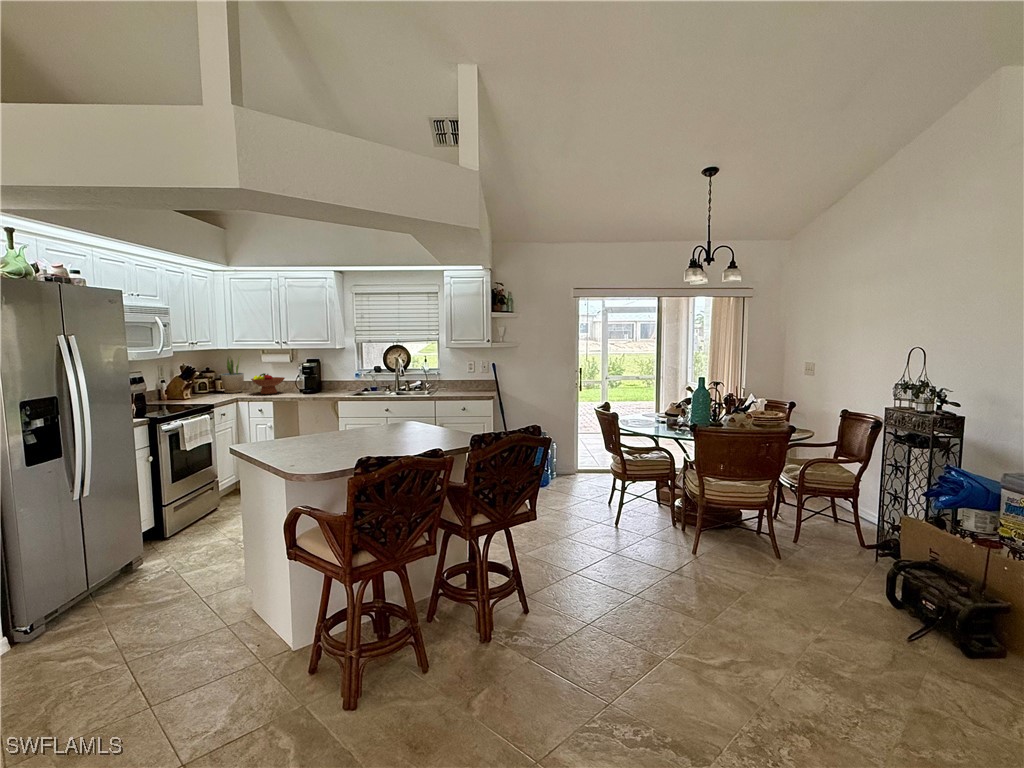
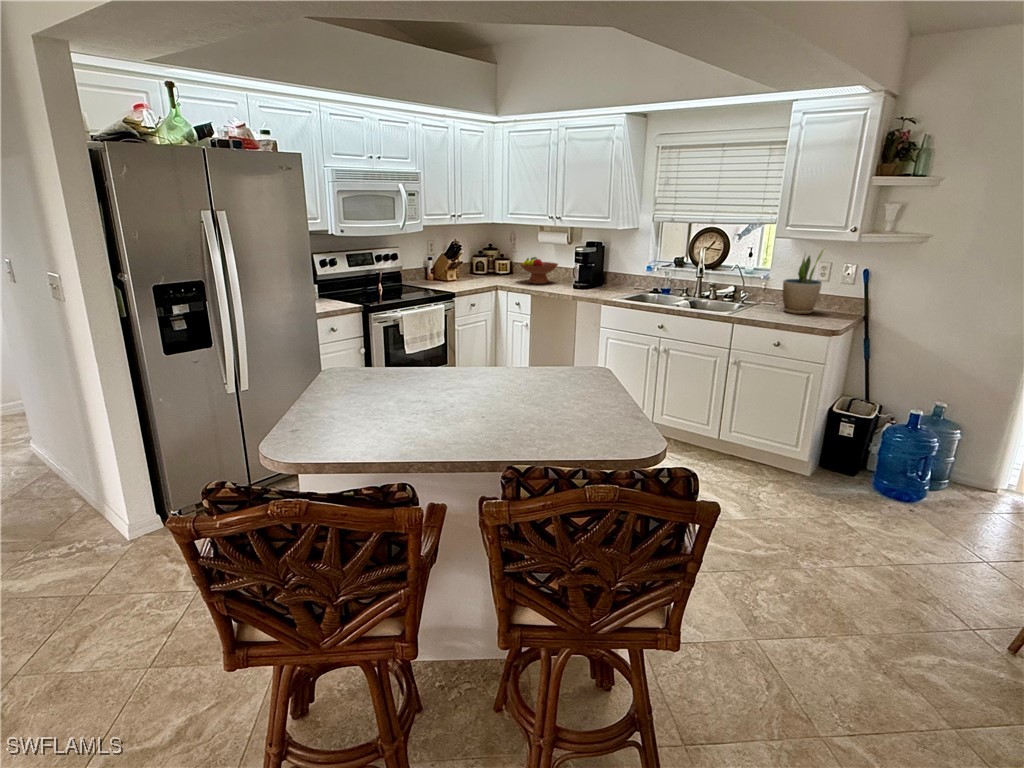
potted plant: present [221,359,244,393] -> present [783,249,825,314]

